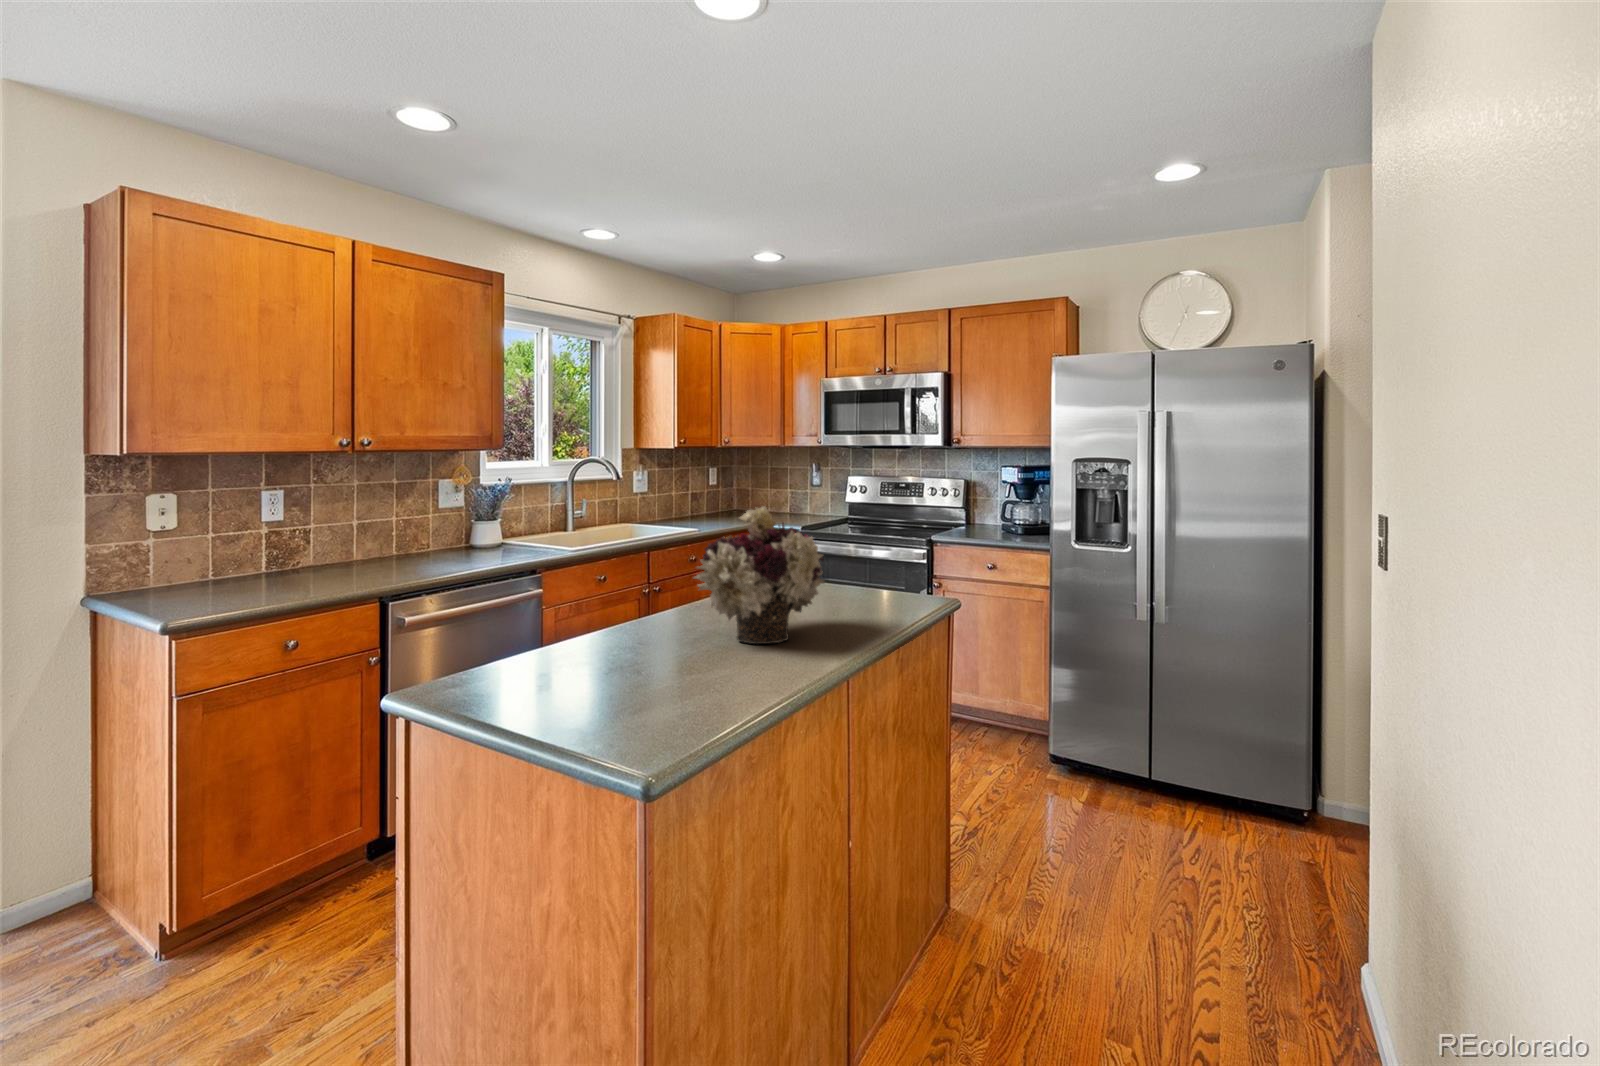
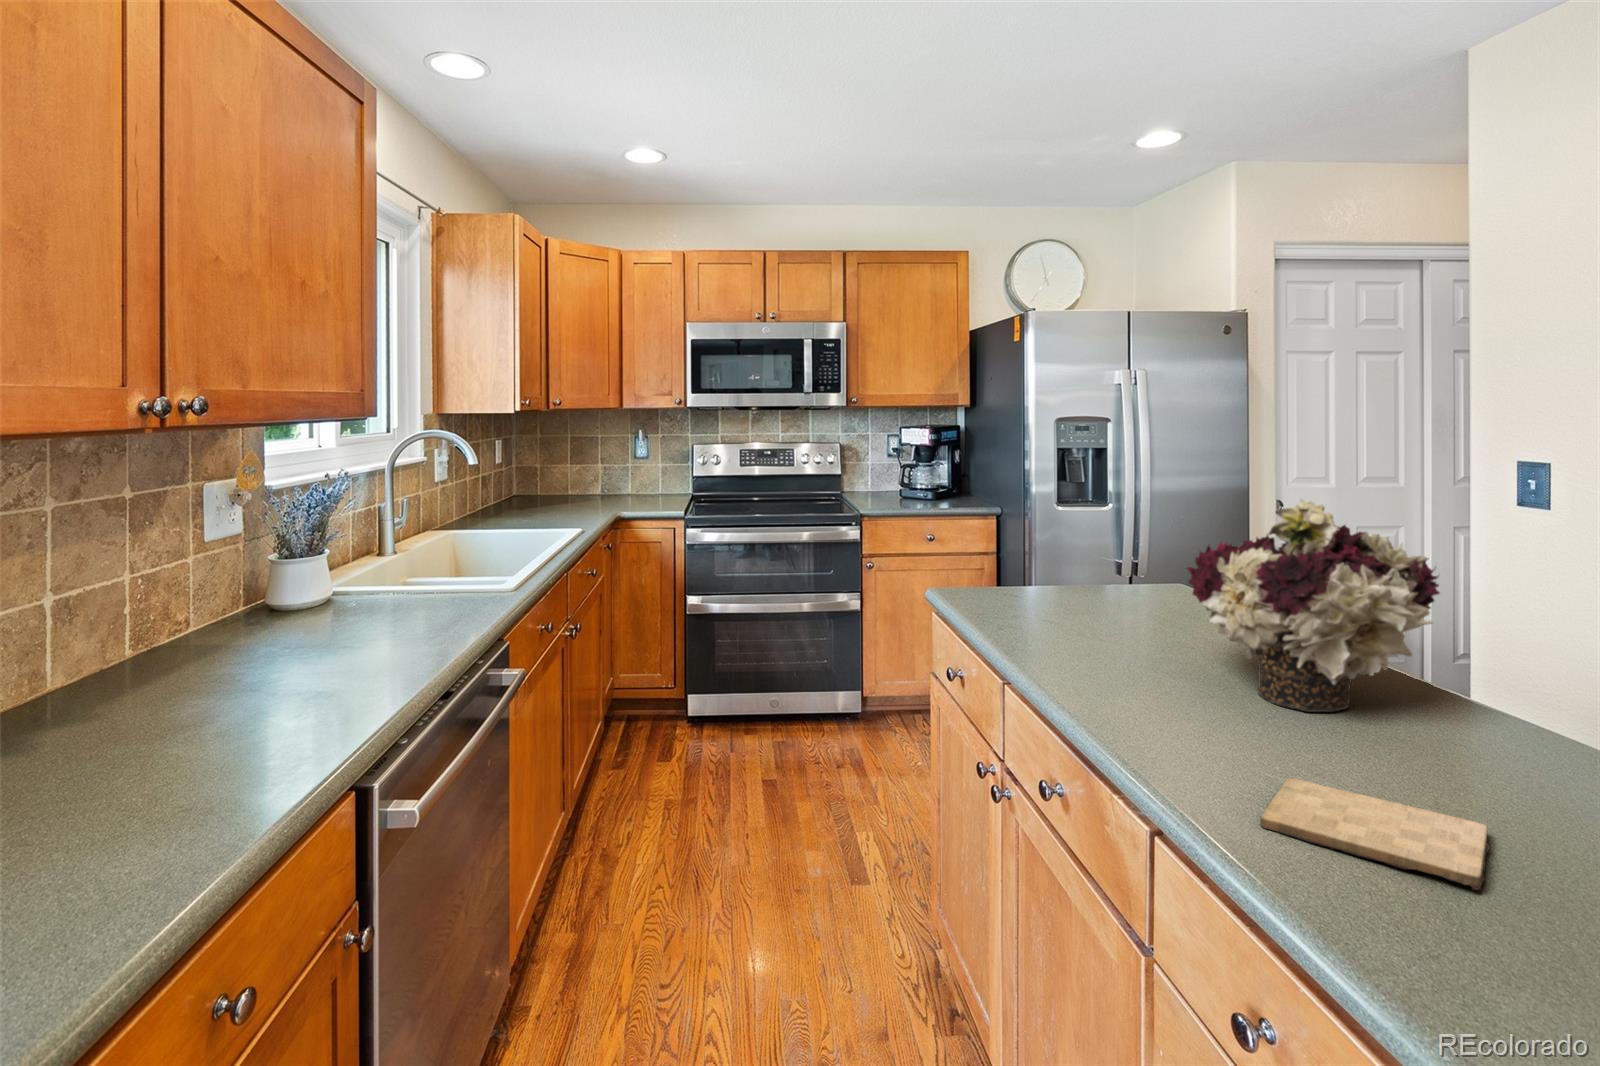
cutting board: none [558,650,630,680] -> present [1260,778,1489,890]

